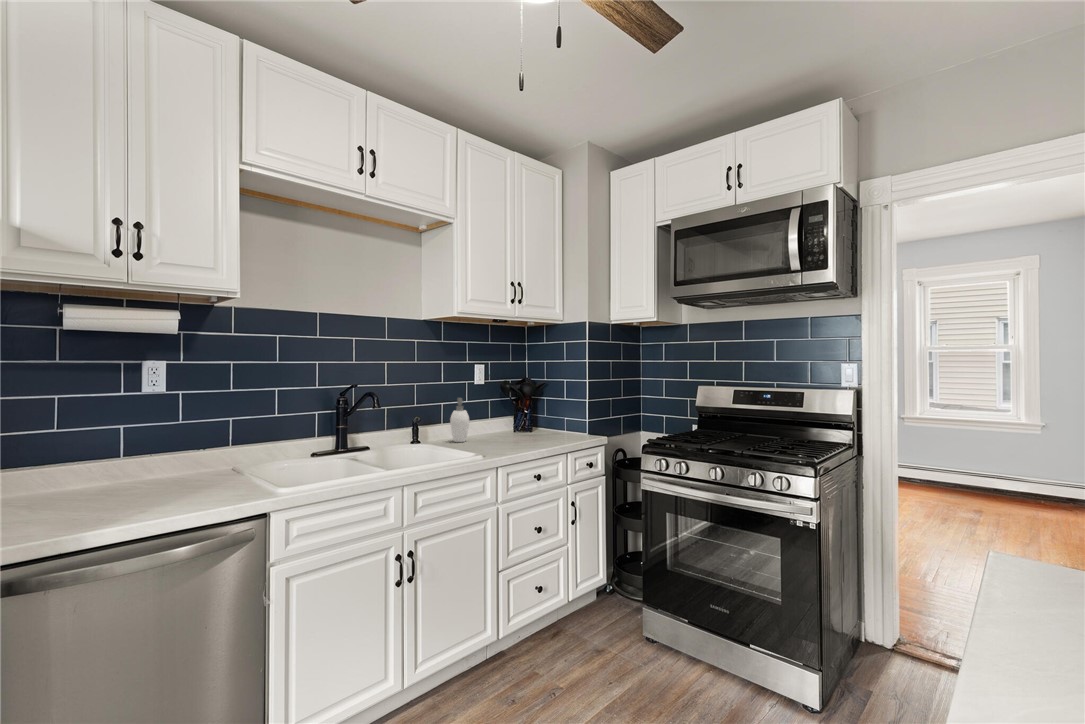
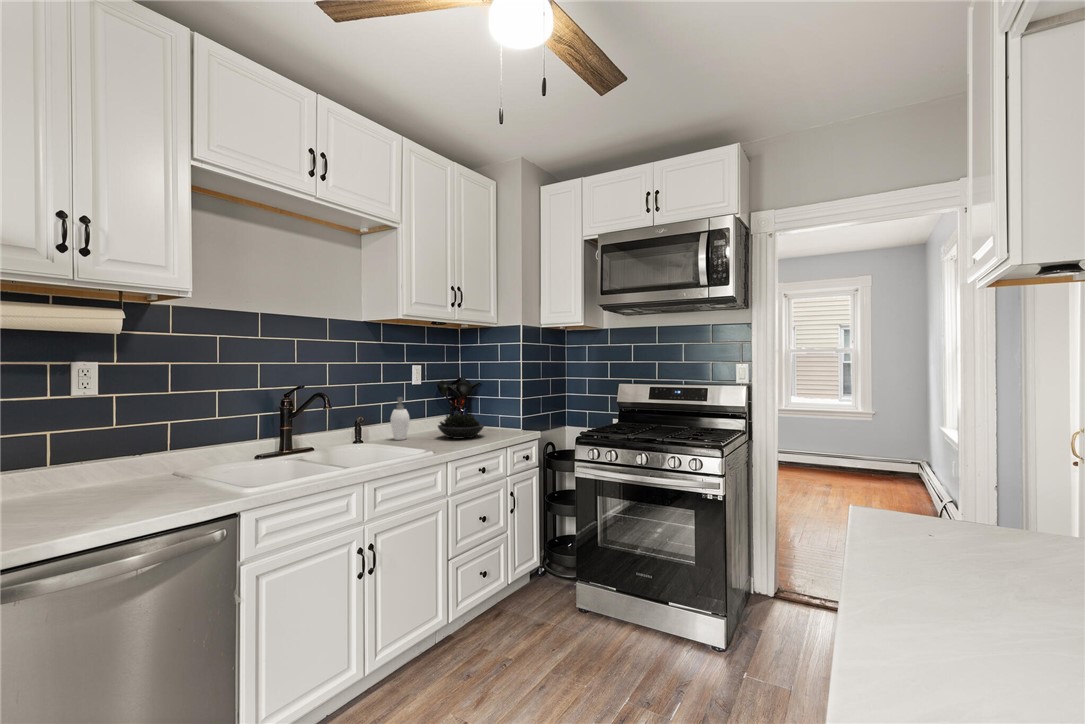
succulent plant: none [497,415,546,443] -> present [438,413,484,438]

